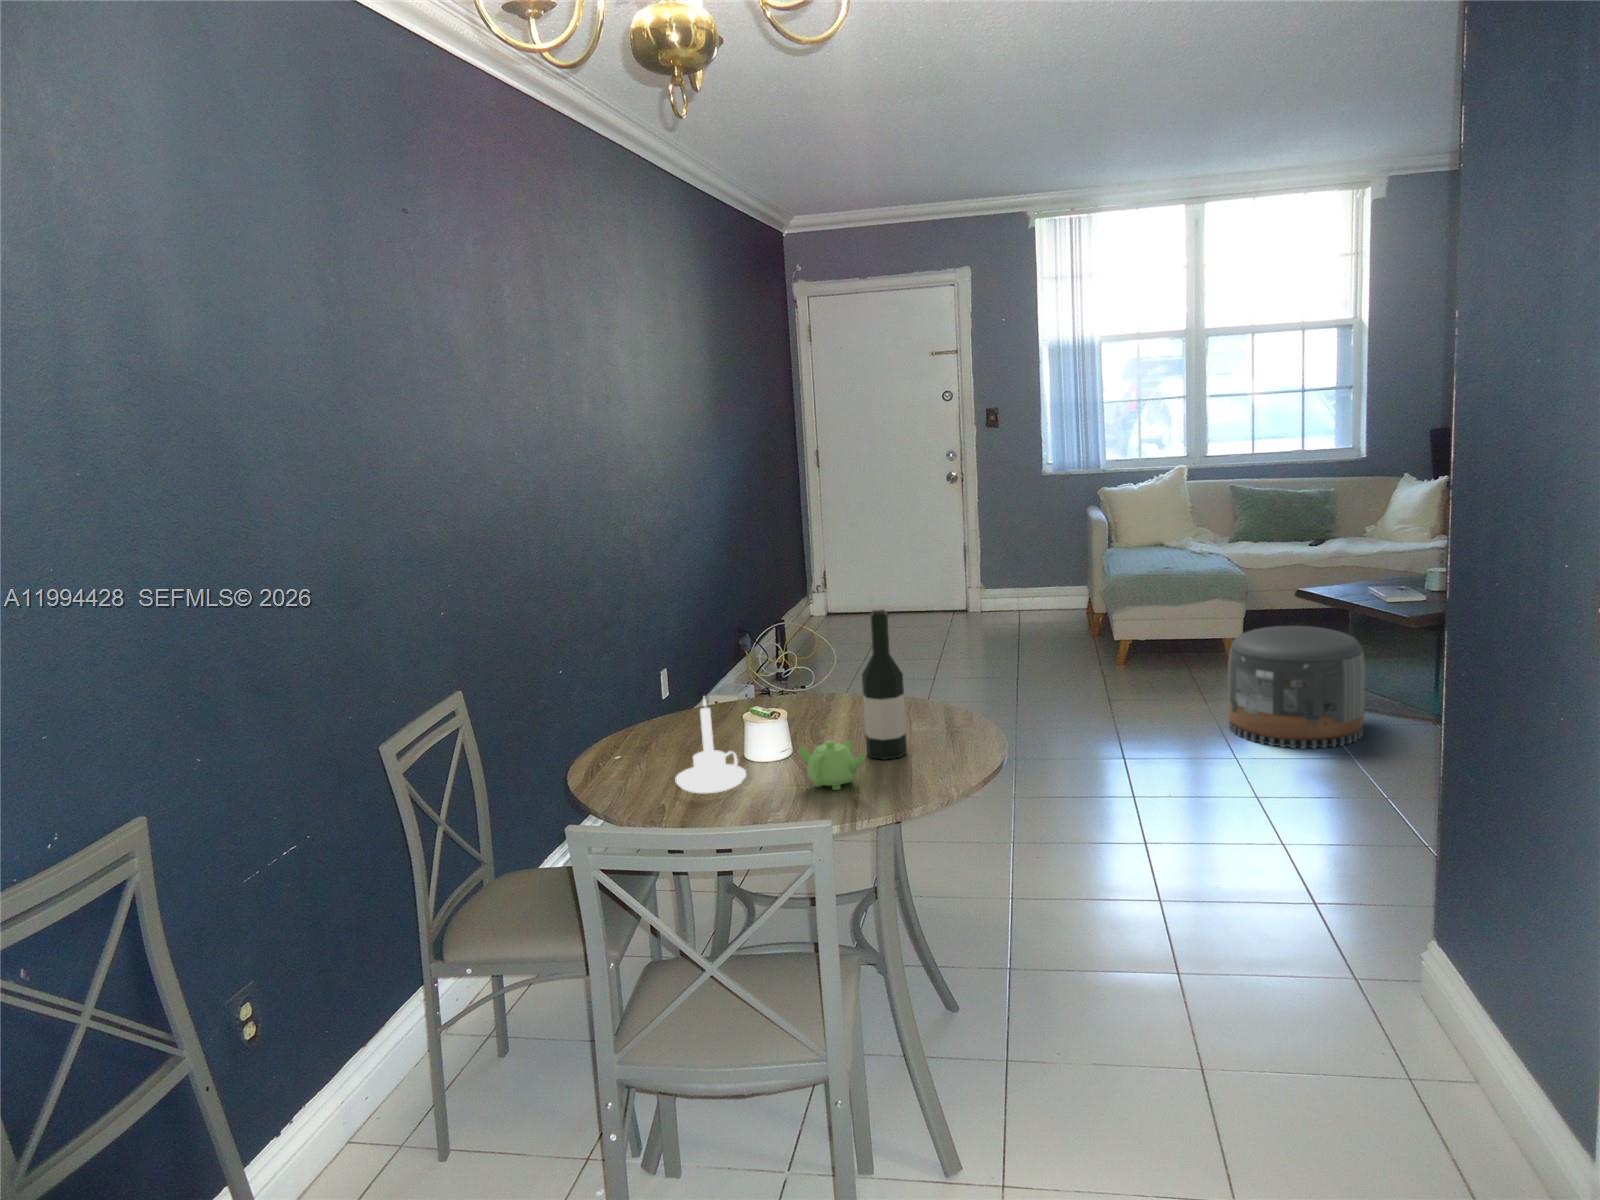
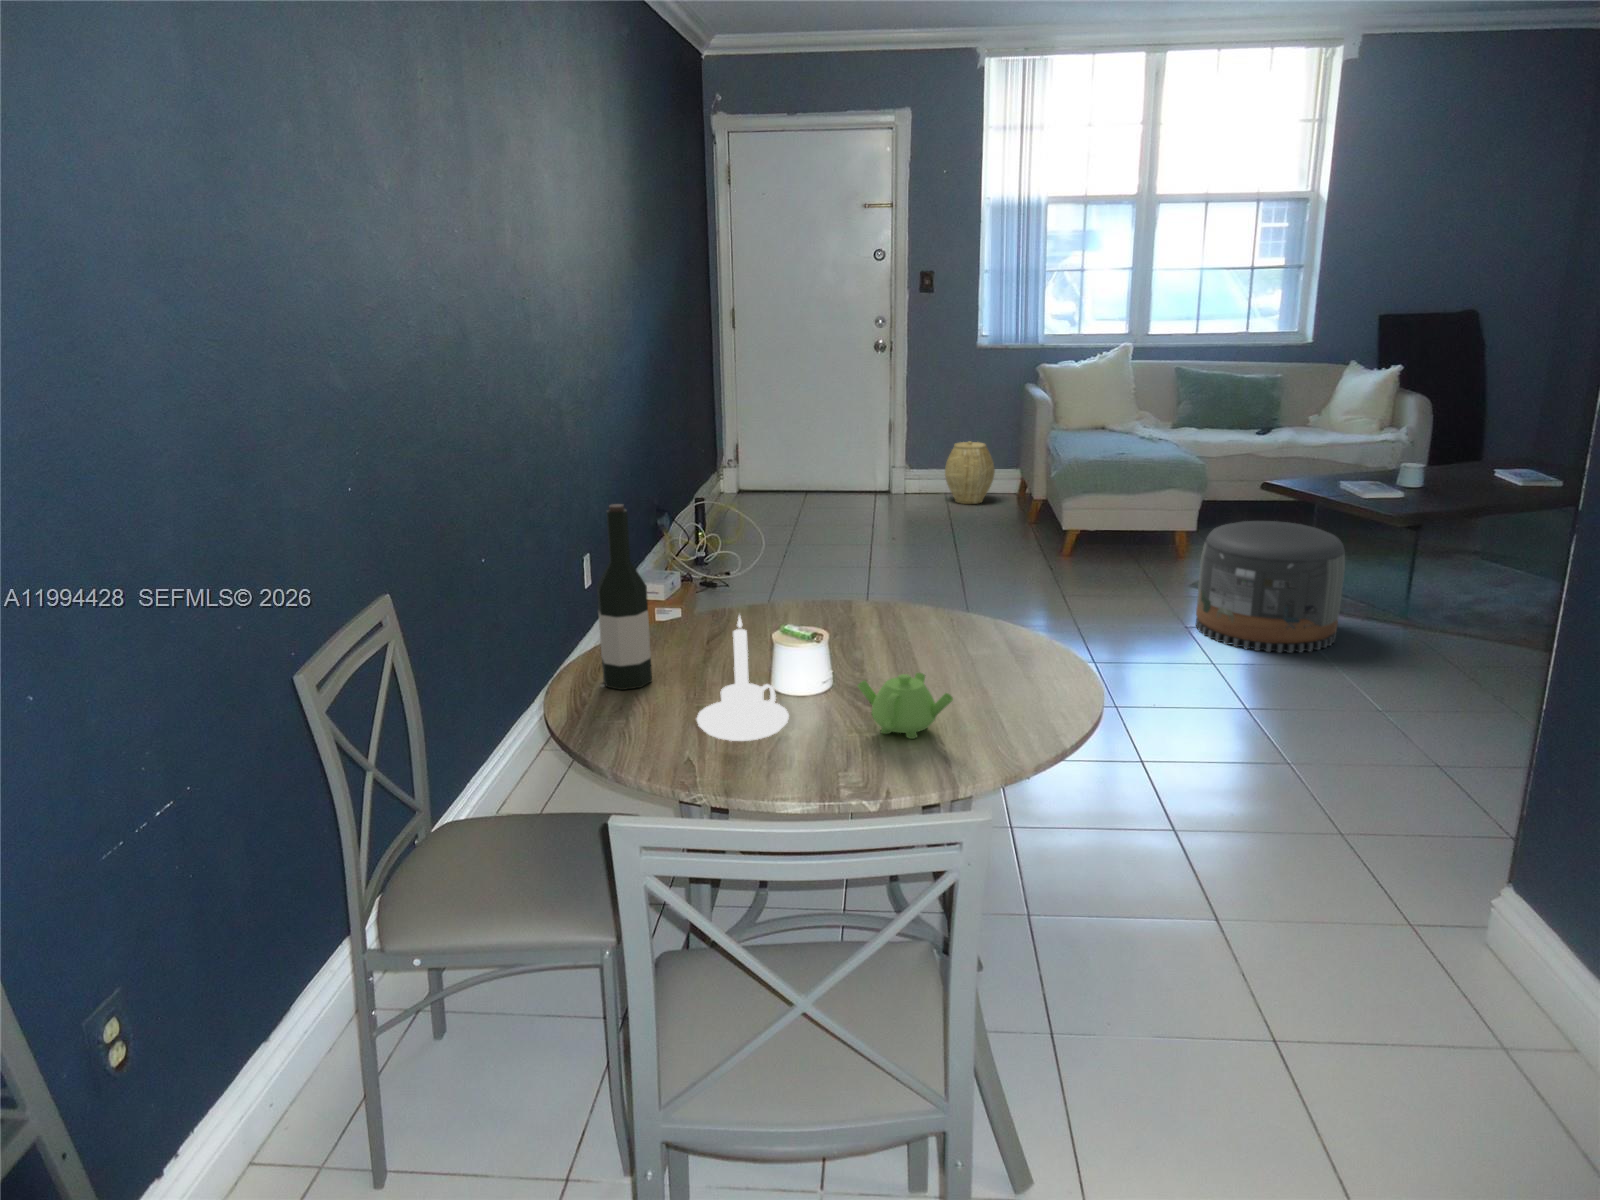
woven basket: none [1016,561,1064,620] -> present [945,441,995,504]
wine bottle: present [862,608,907,760] -> present [597,504,652,690]

